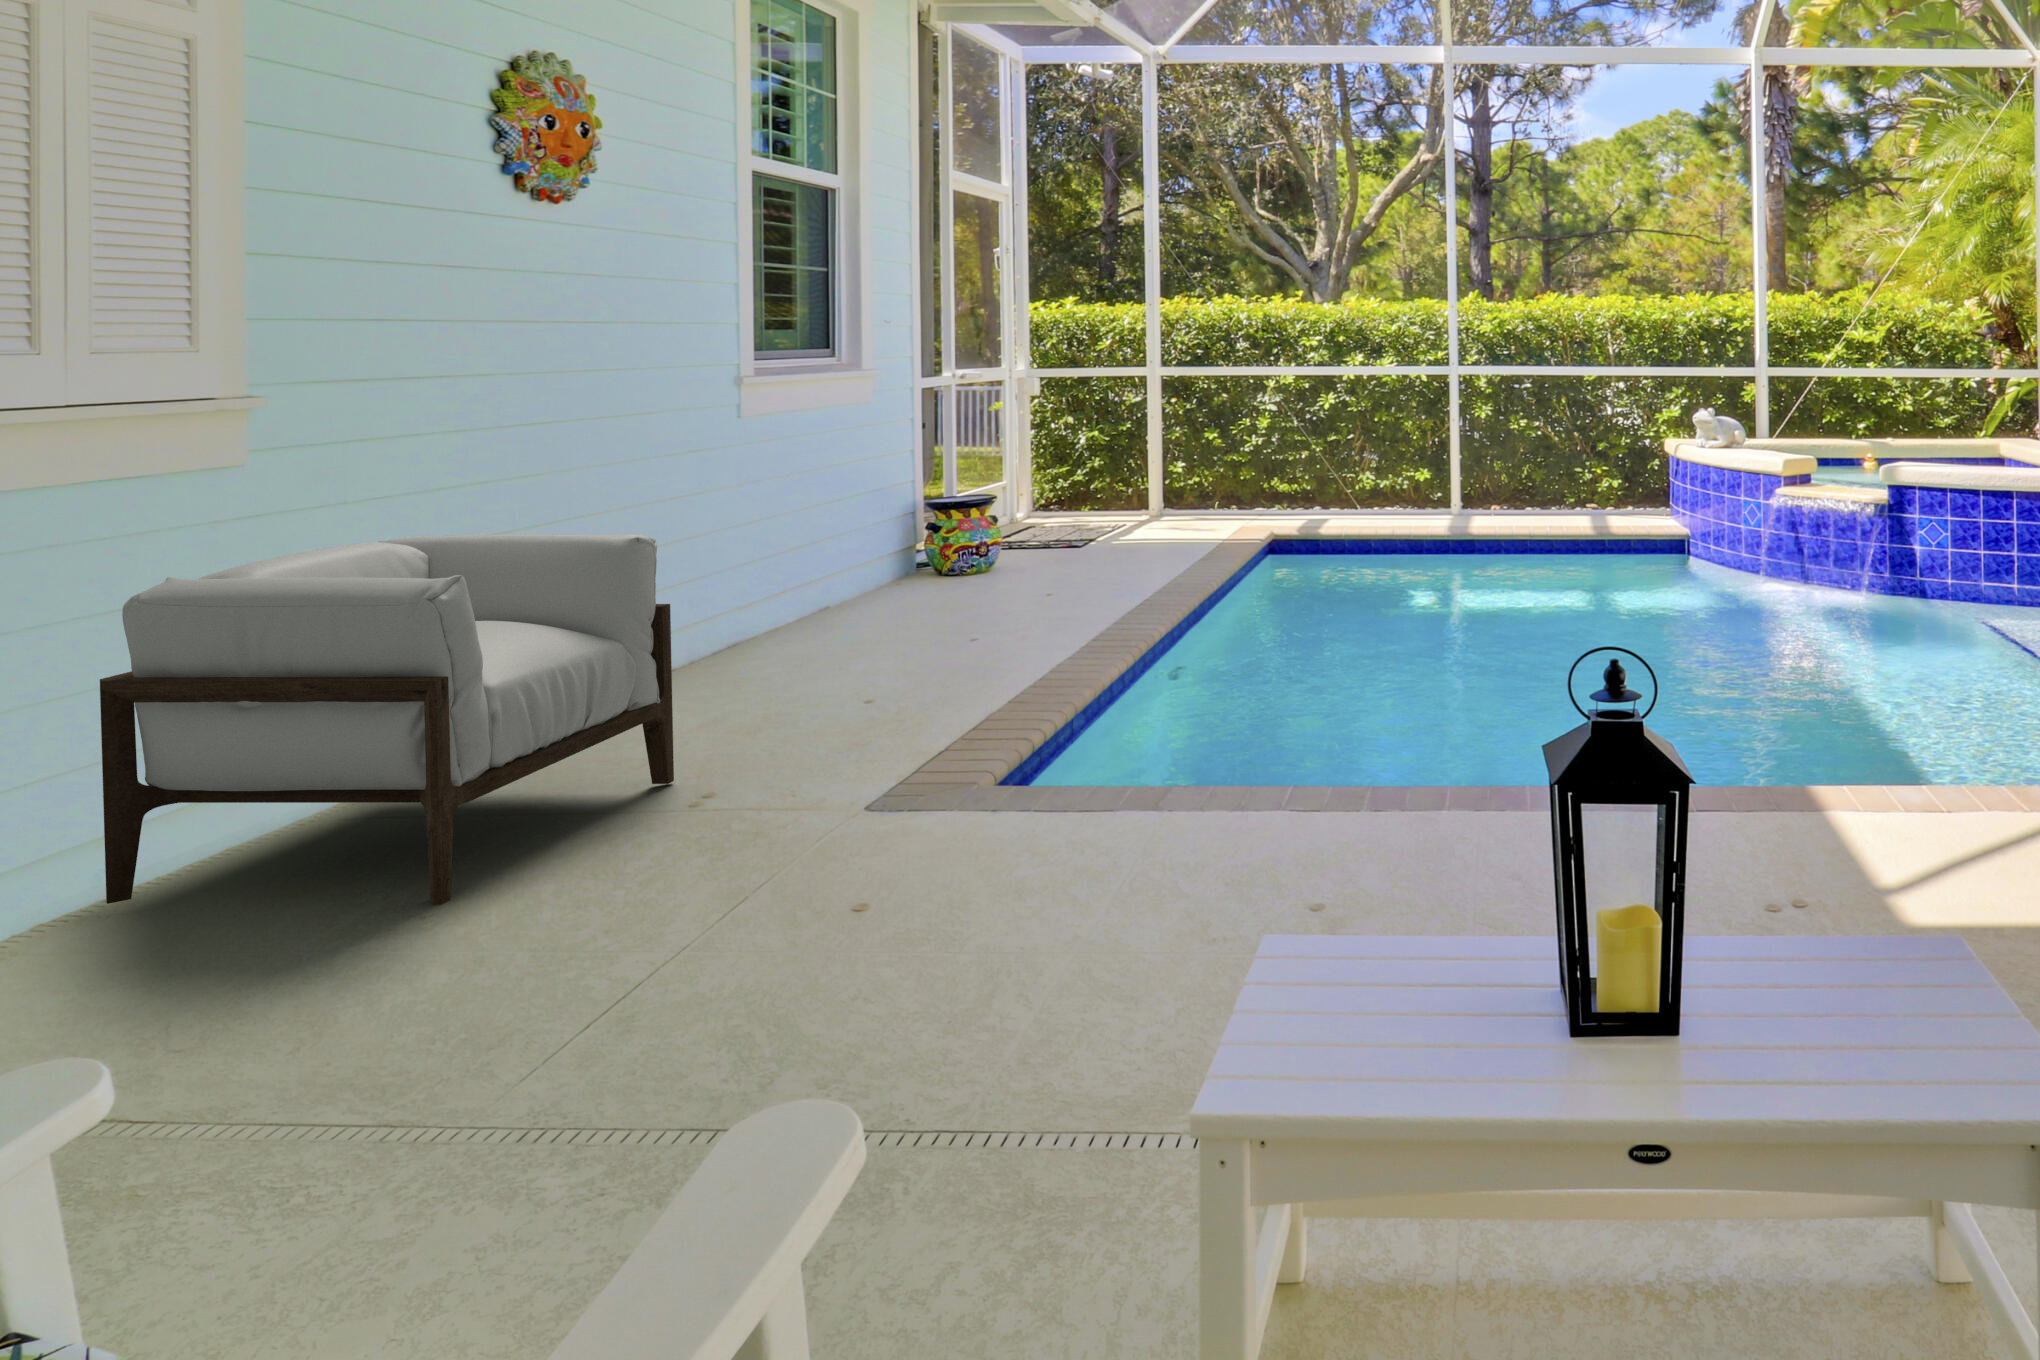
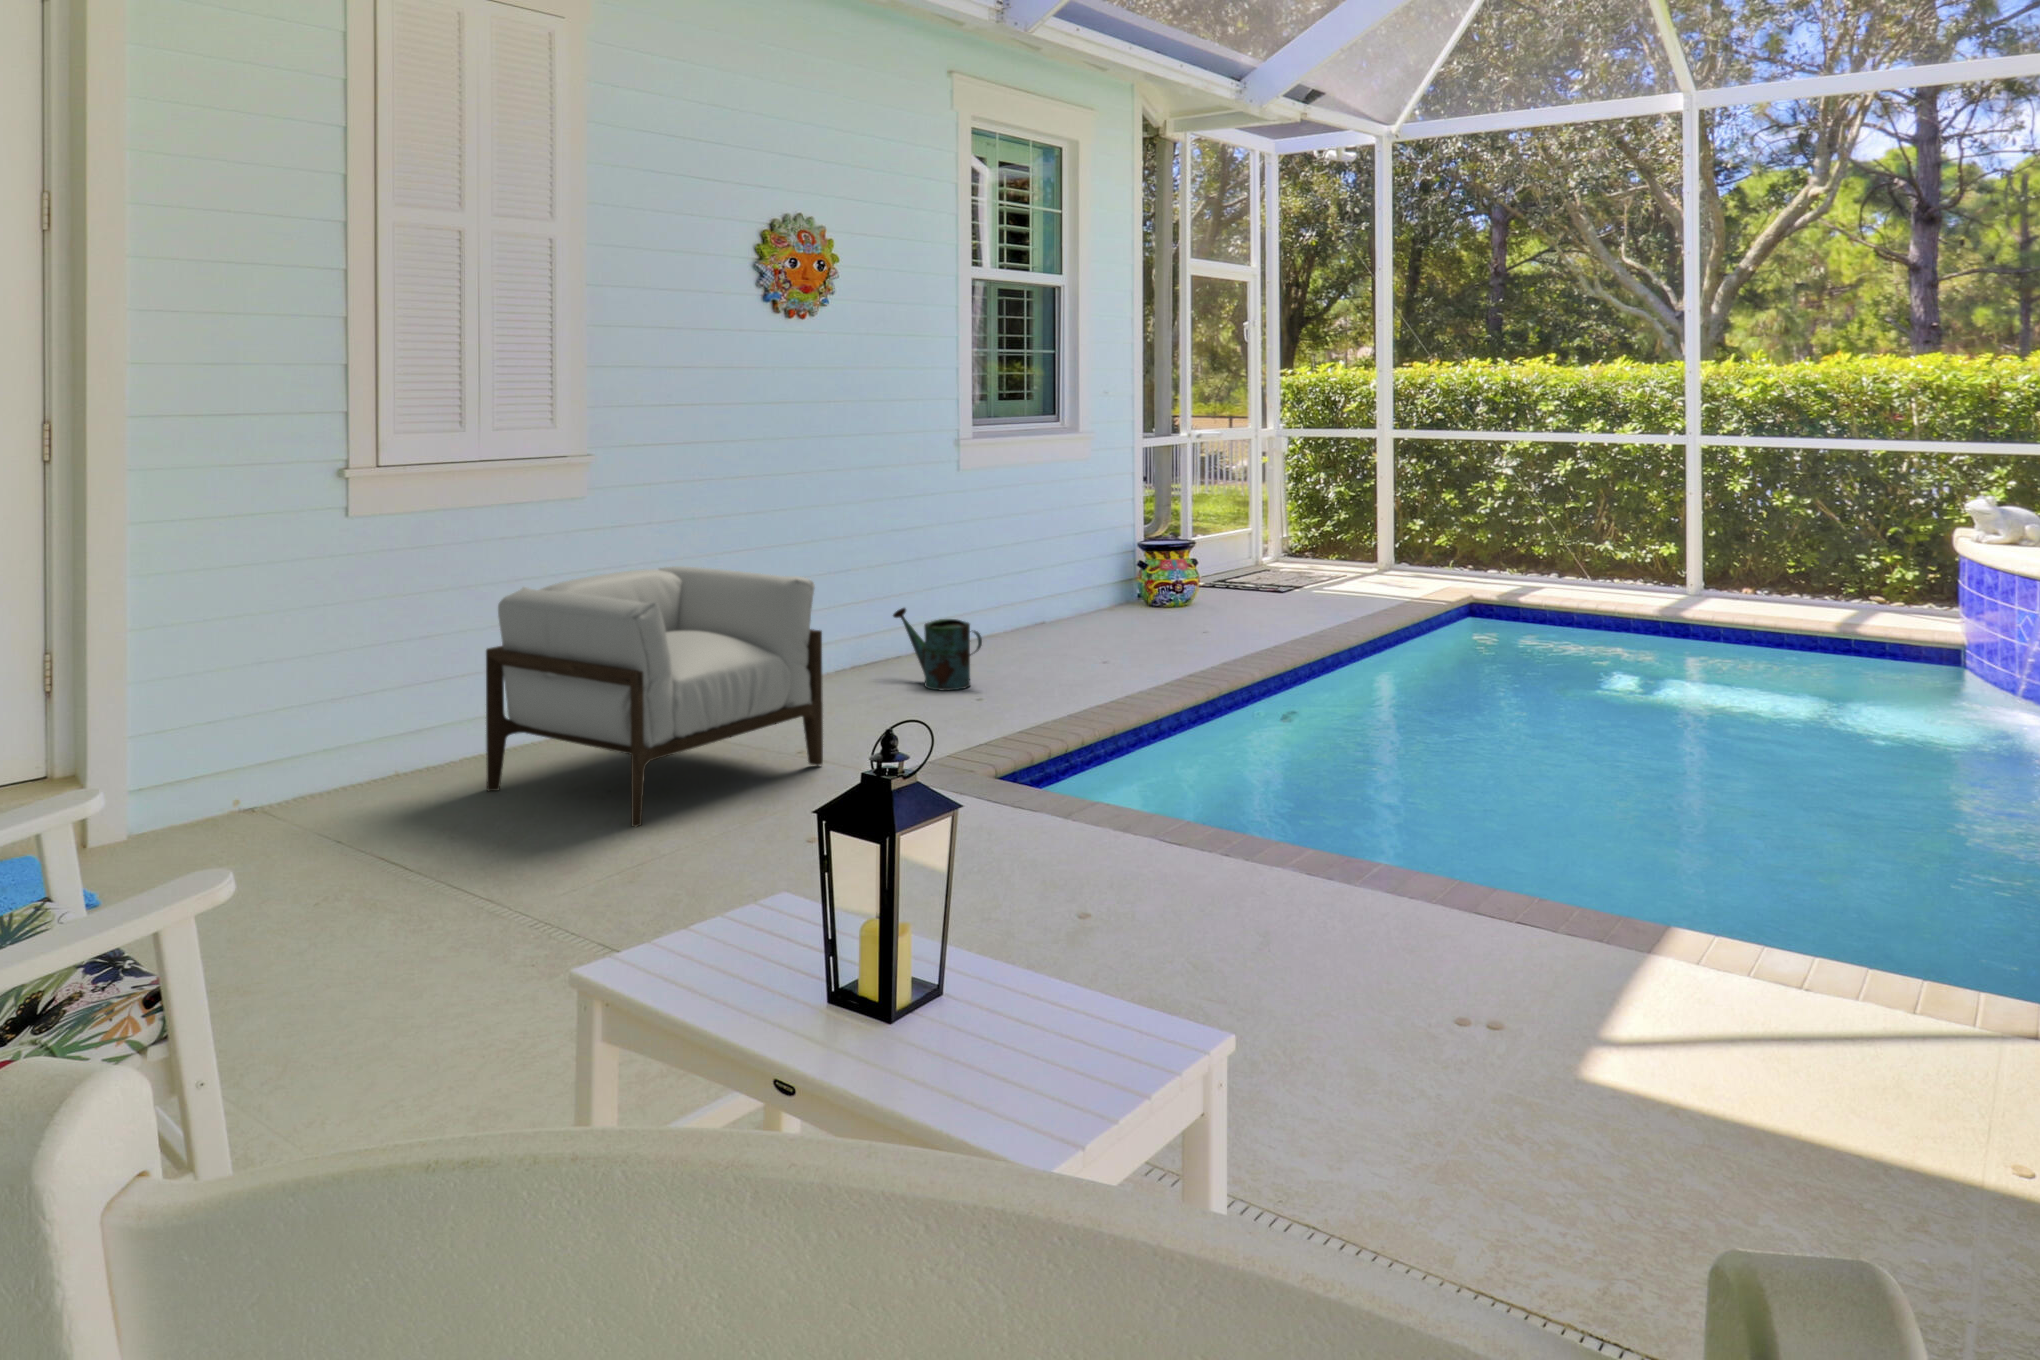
watering can: none [675,581,812,679] -> present [893,608,982,691]

